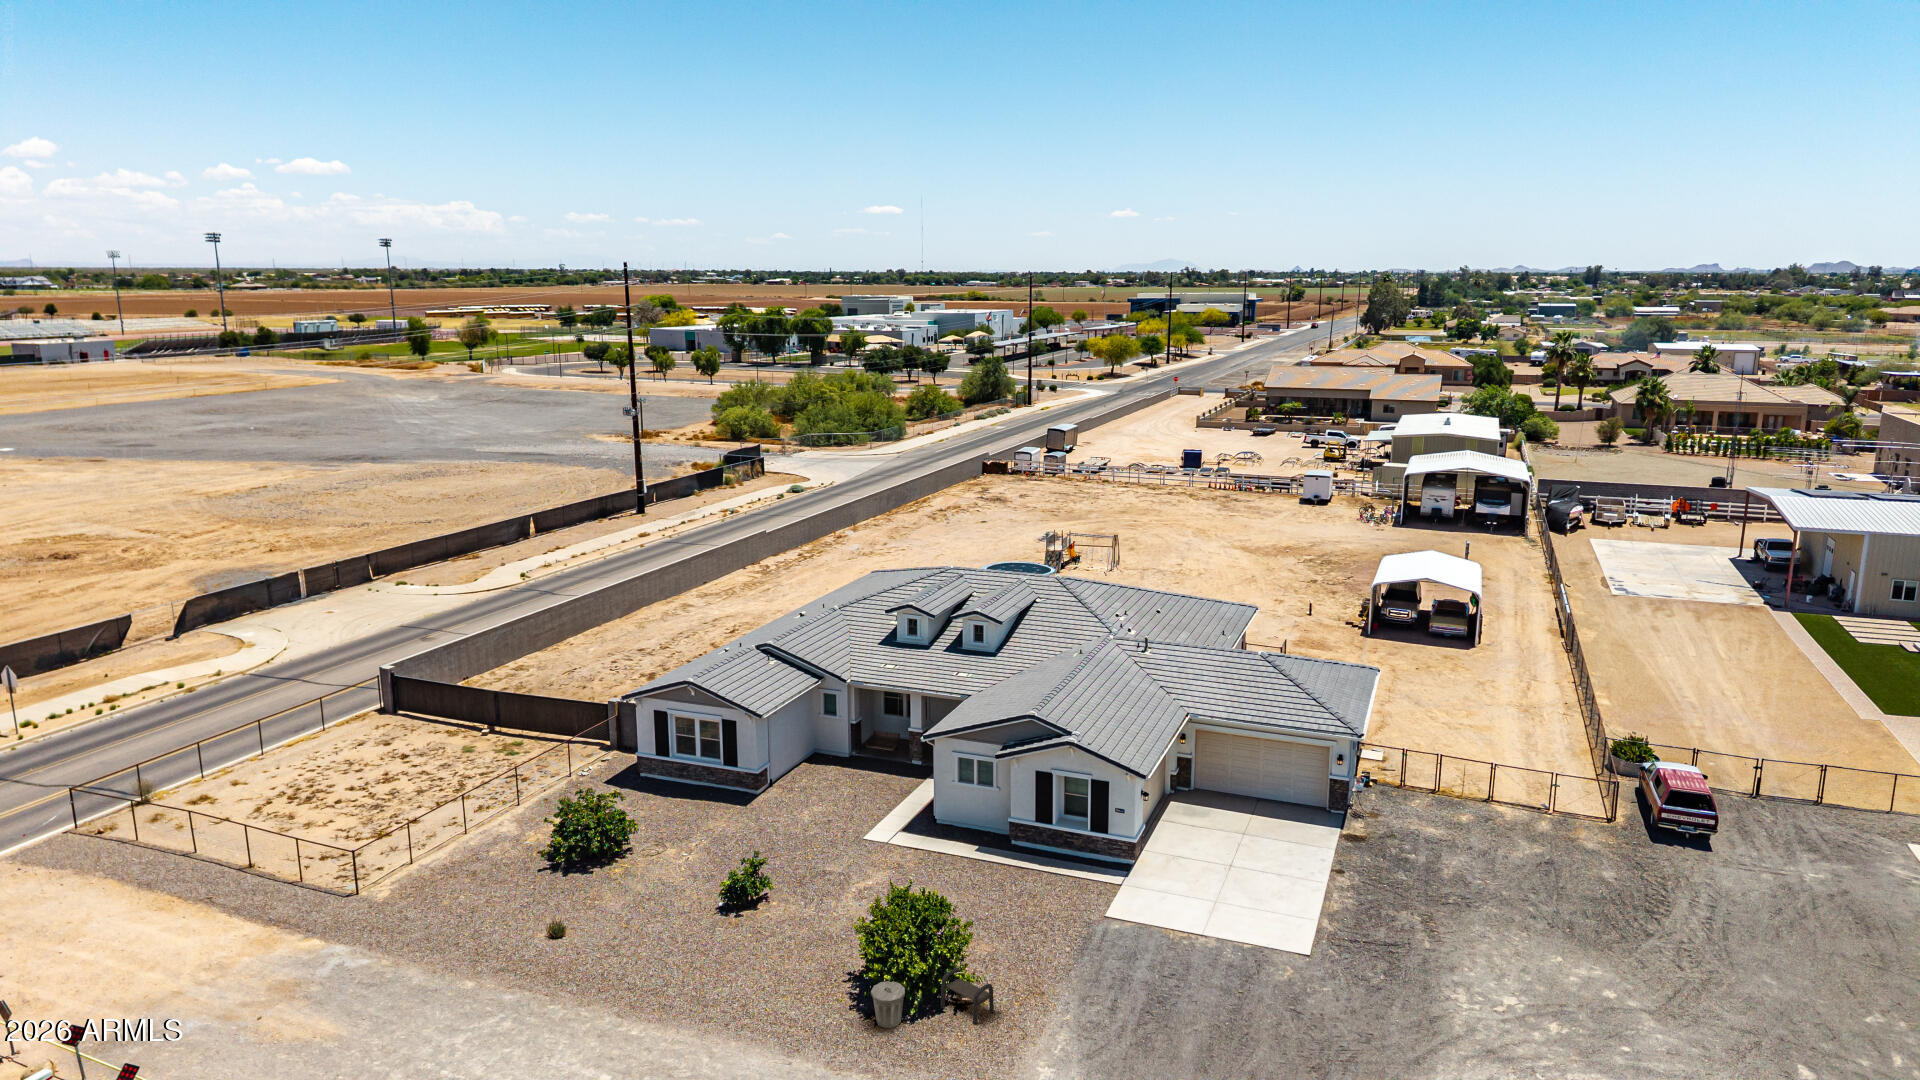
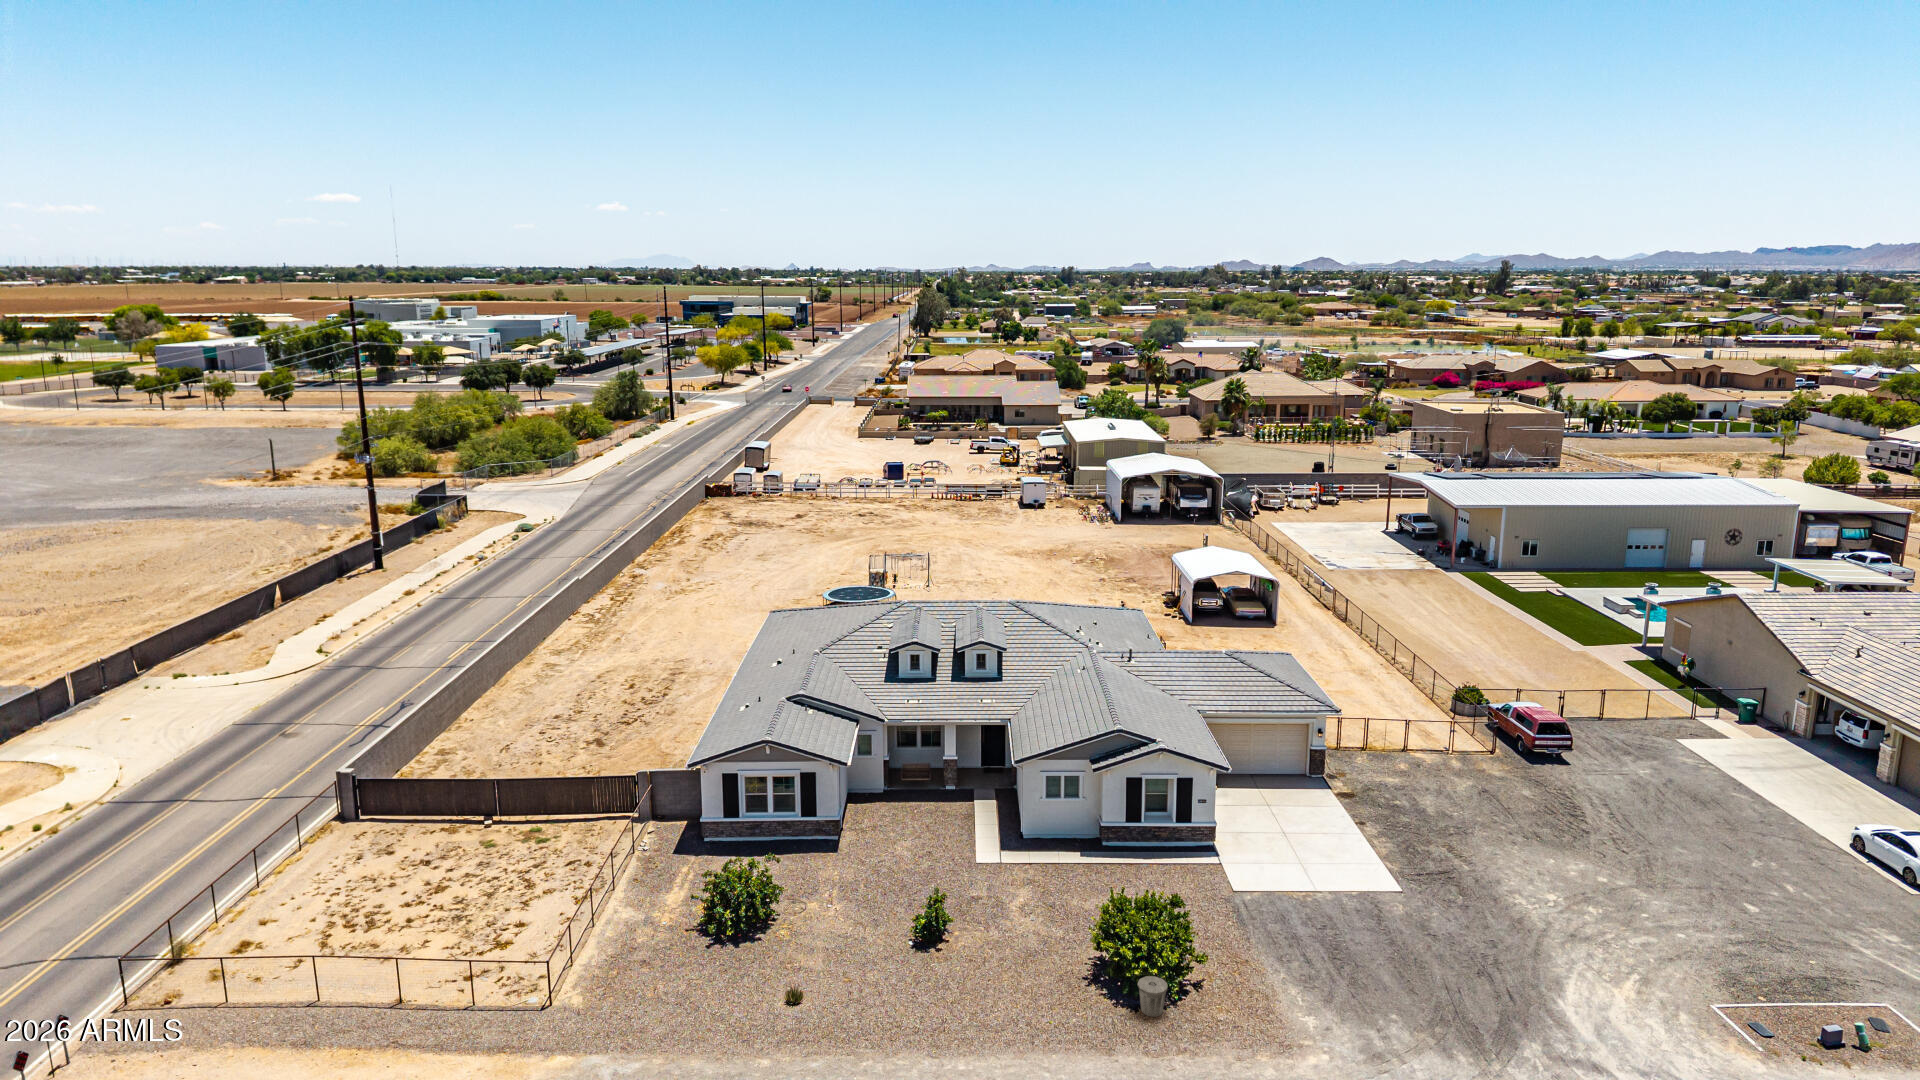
bench: present [941,968,994,1024] -> none [1179,954,1224,997]

